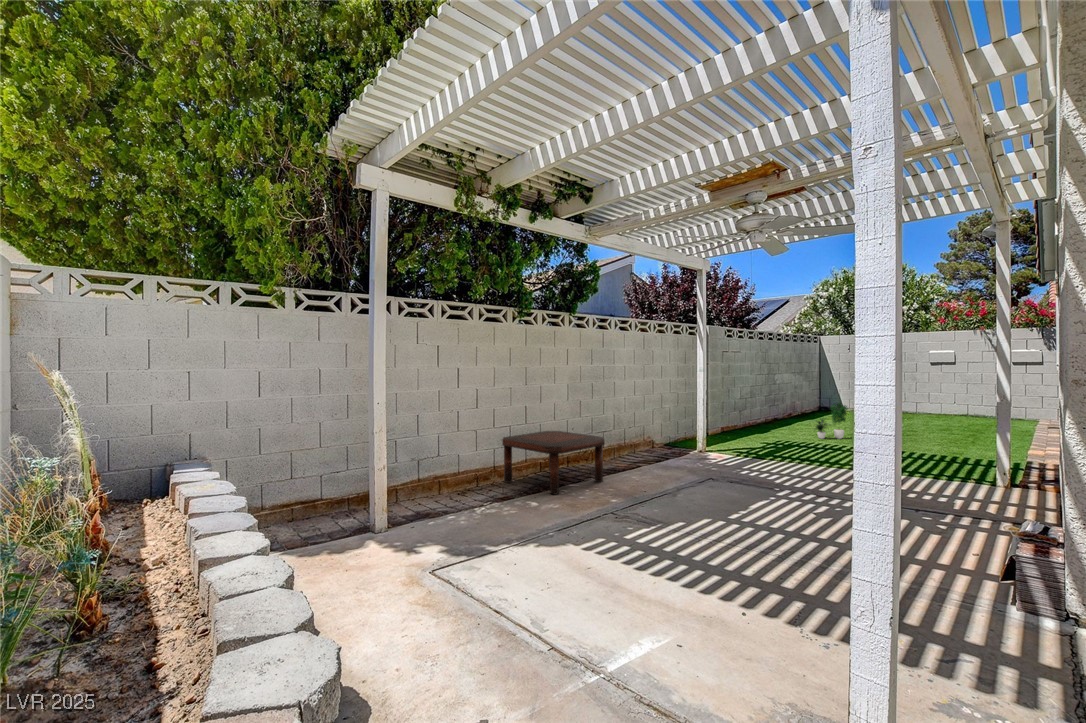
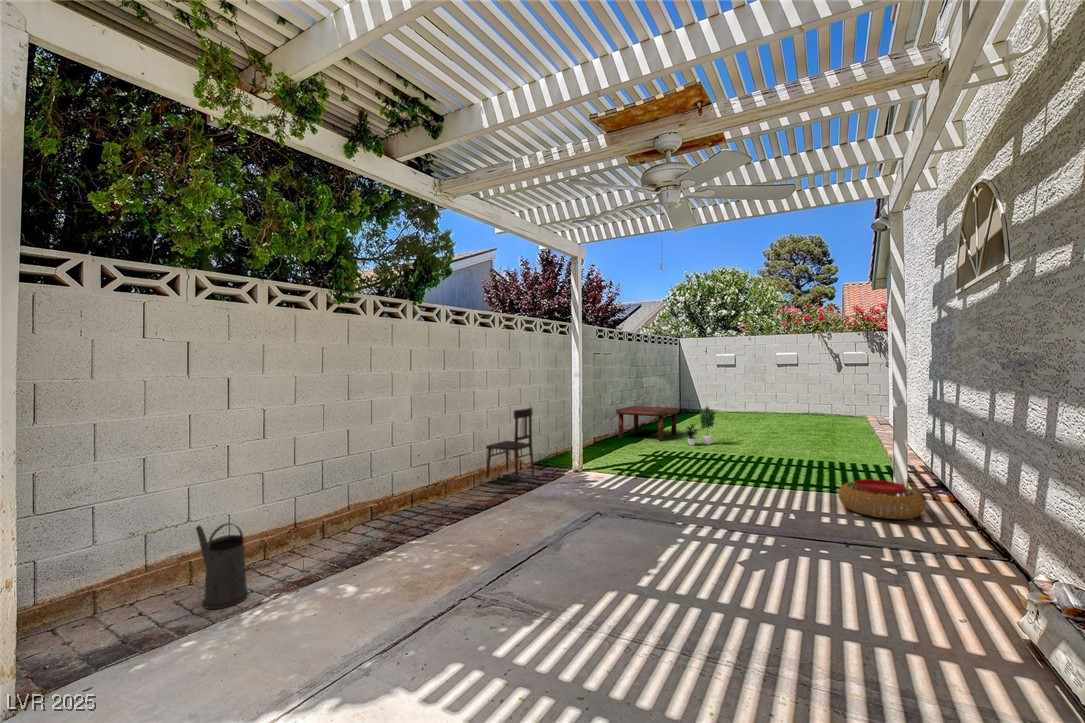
dining chair: none [623,397,664,456] -> present [486,408,534,482]
coffee table: present [502,431,605,495] -> present [616,406,679,441]
watering can: none [444,456,475,505] -> present [196,523,248,609]
pouf: none [938,467,1024,501] -> present [838,479,926,519]

